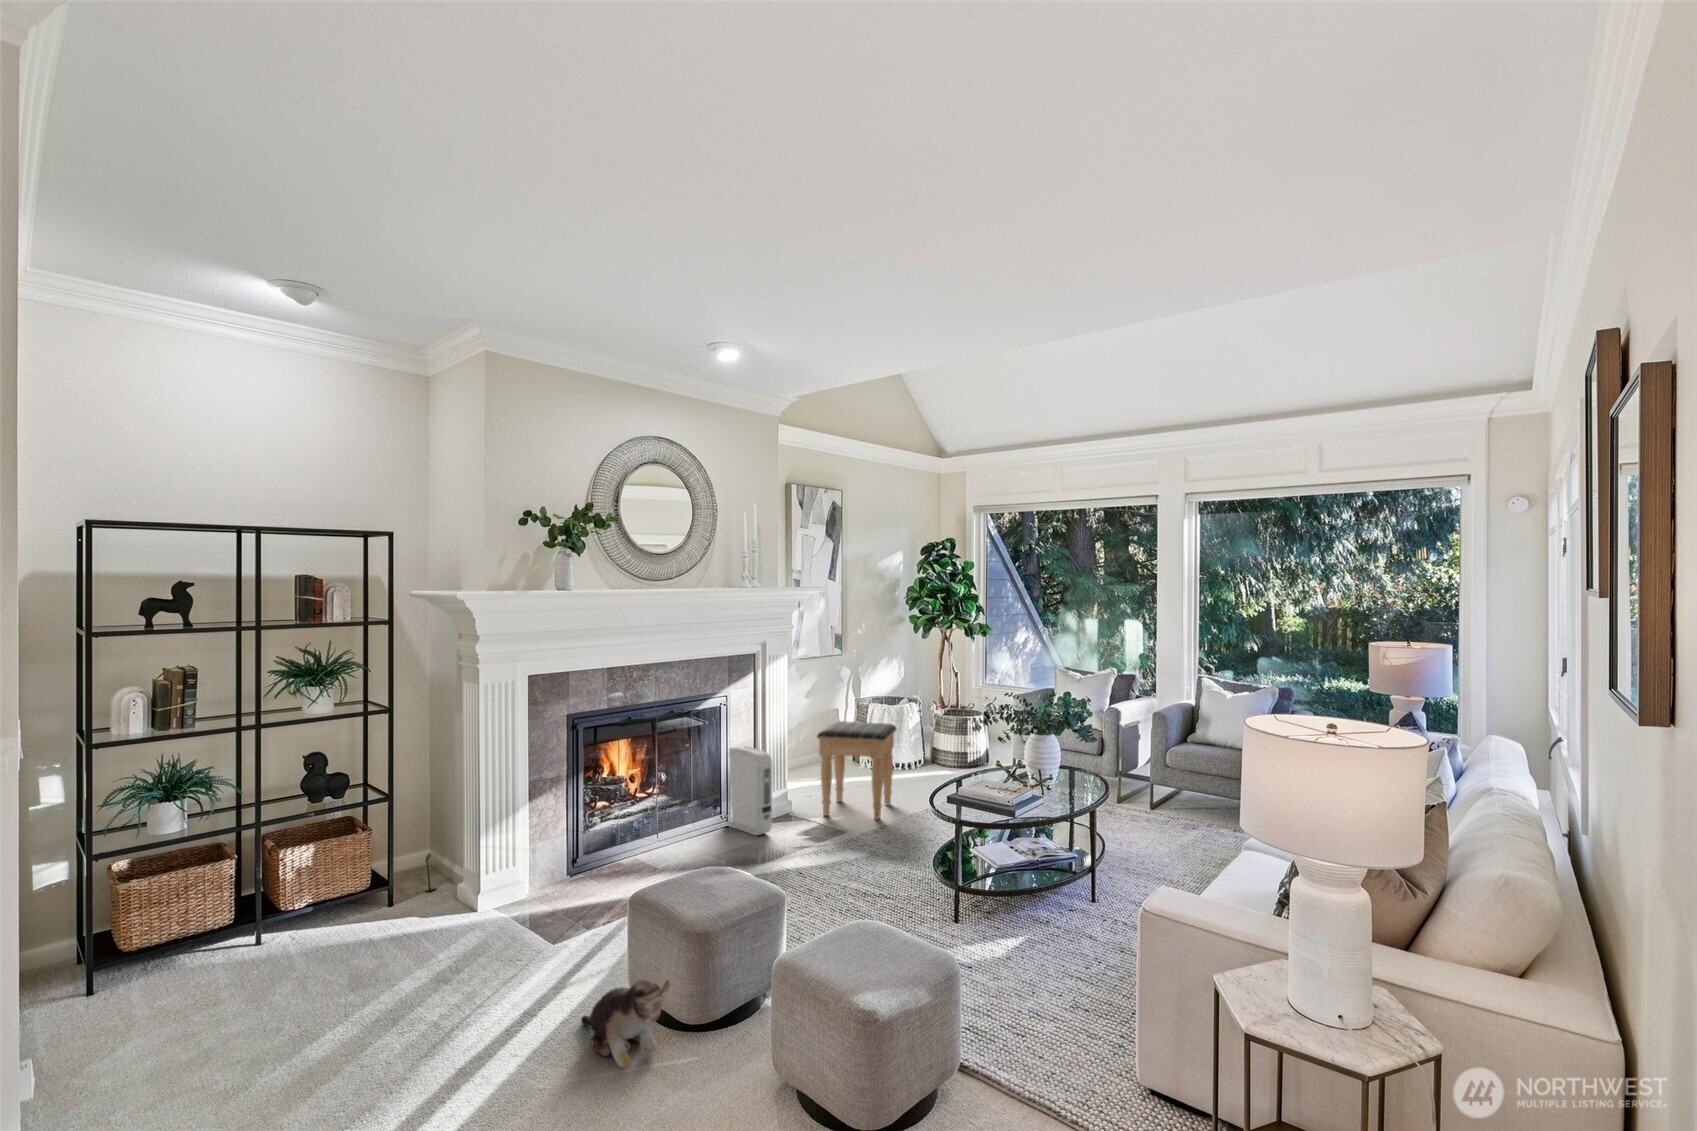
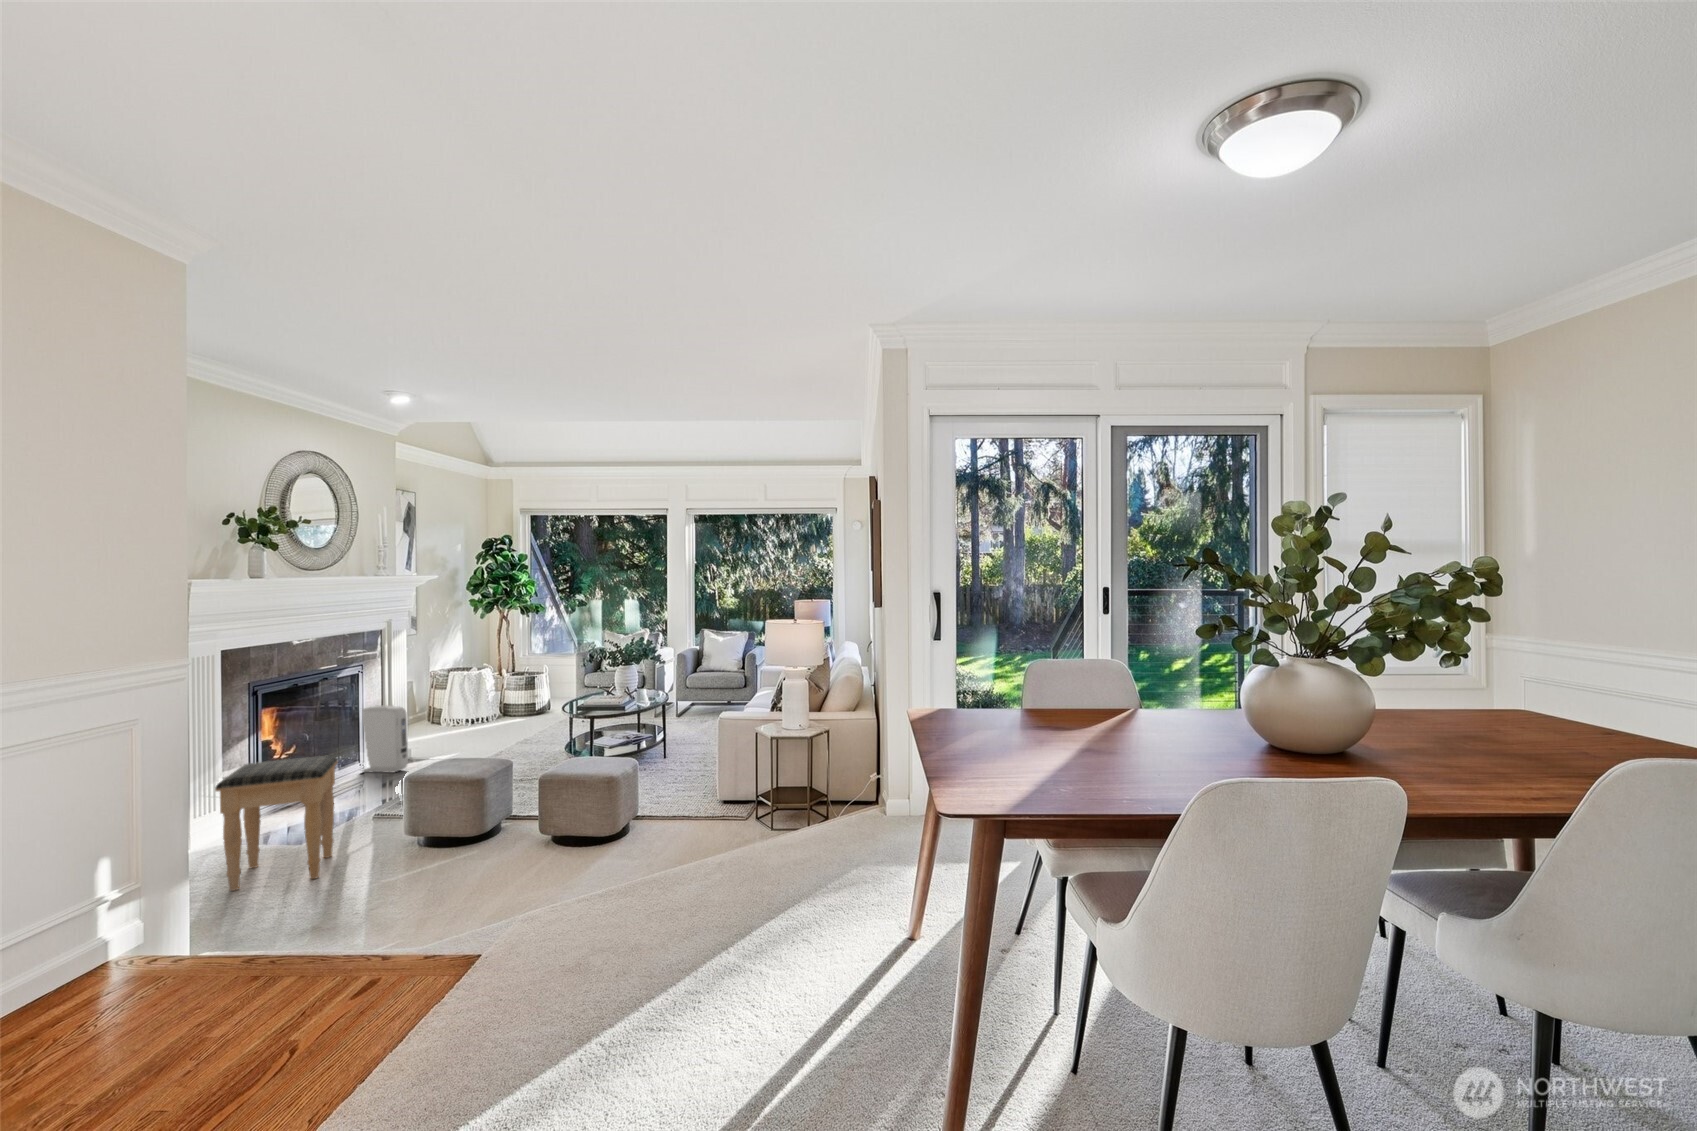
footstool: present [817,721,897,819] -> present [215,756,338,891]
plush toy: present [581,980,670,1068] -> none [371,806,457,864]

